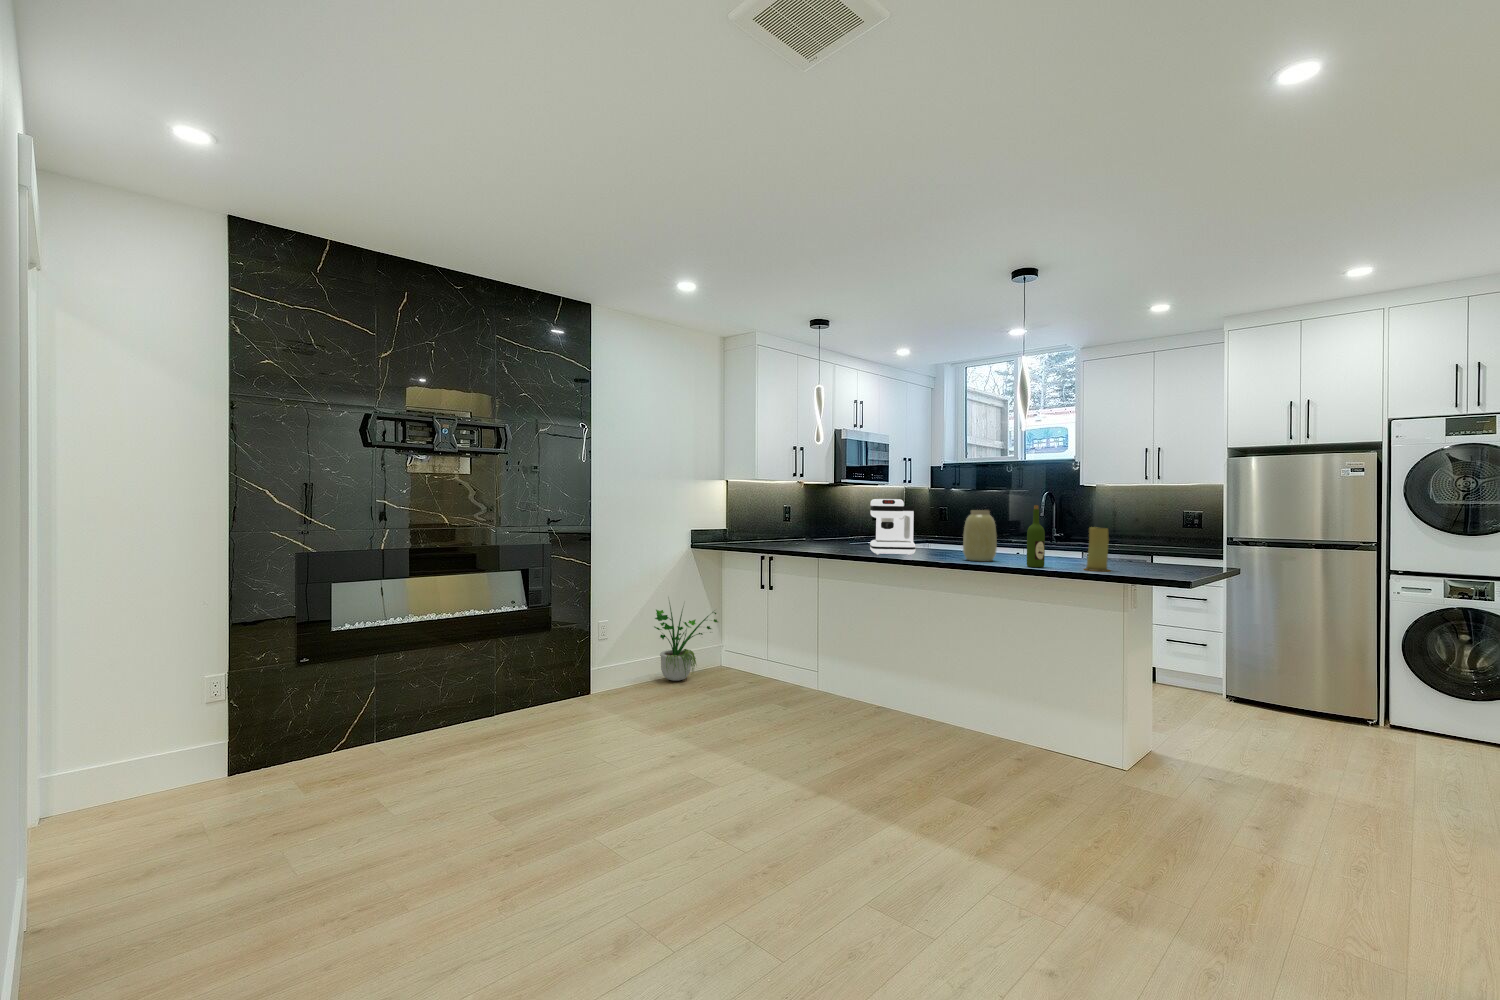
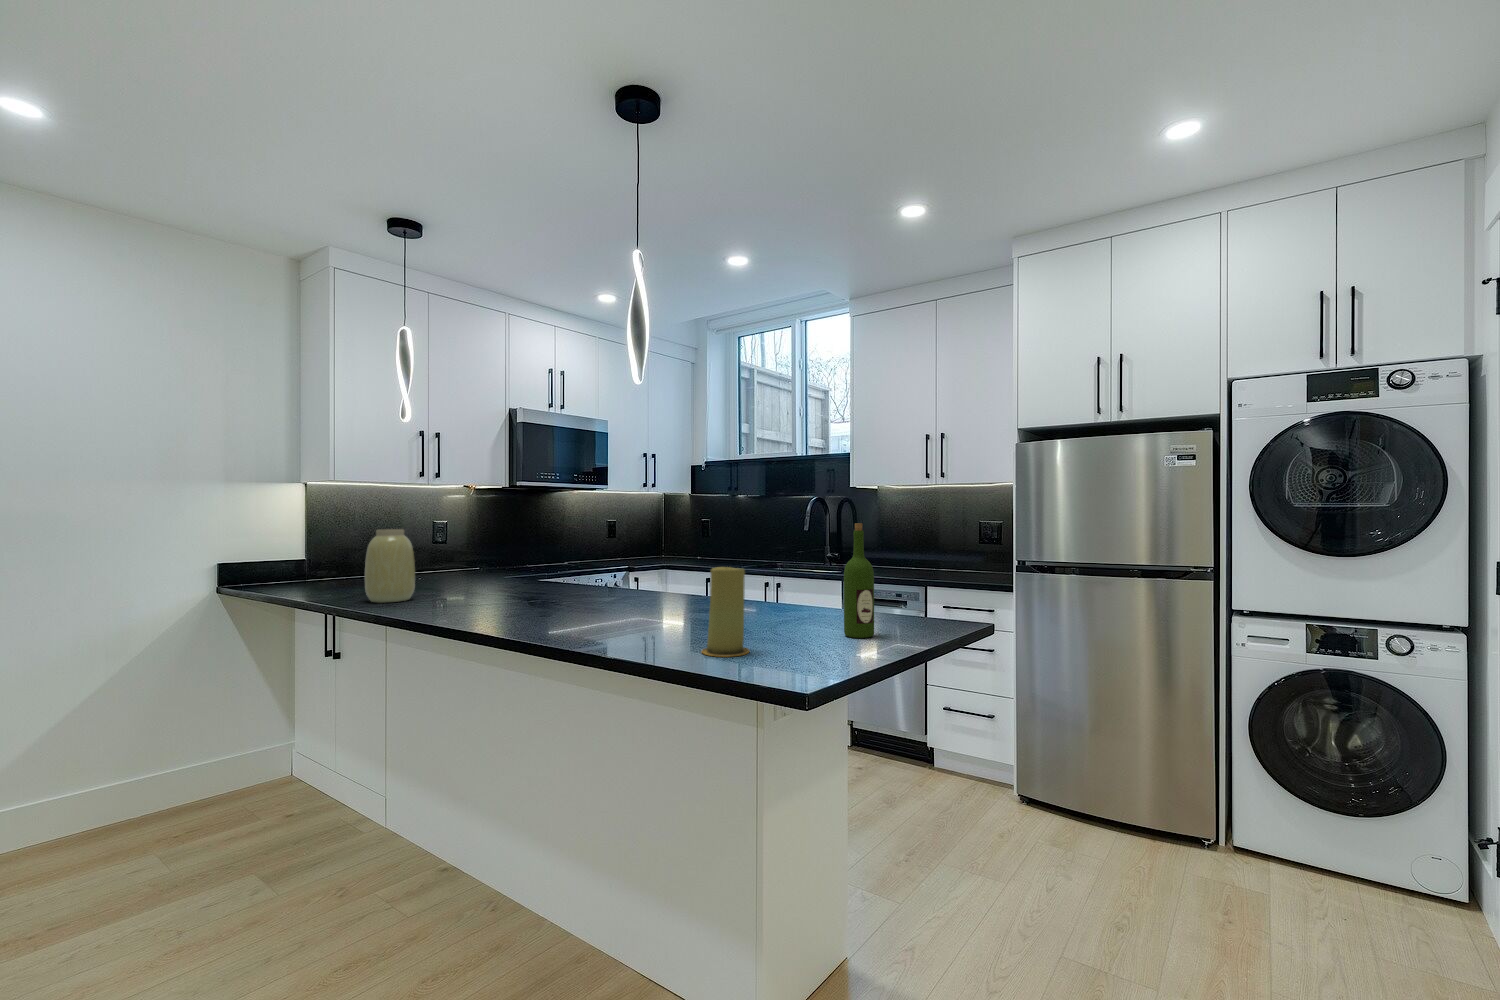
coffee maker: present [870,499,916,555] -> none [429,514,522,612]
wine bottle: present [1027,505,1045,567] -> present [844,523,874,638]
vase: present [963,510,997,561] -> present [365,529,415,603]
potted plant: present [654,603,718,681] -> none [83,677,265,833]

